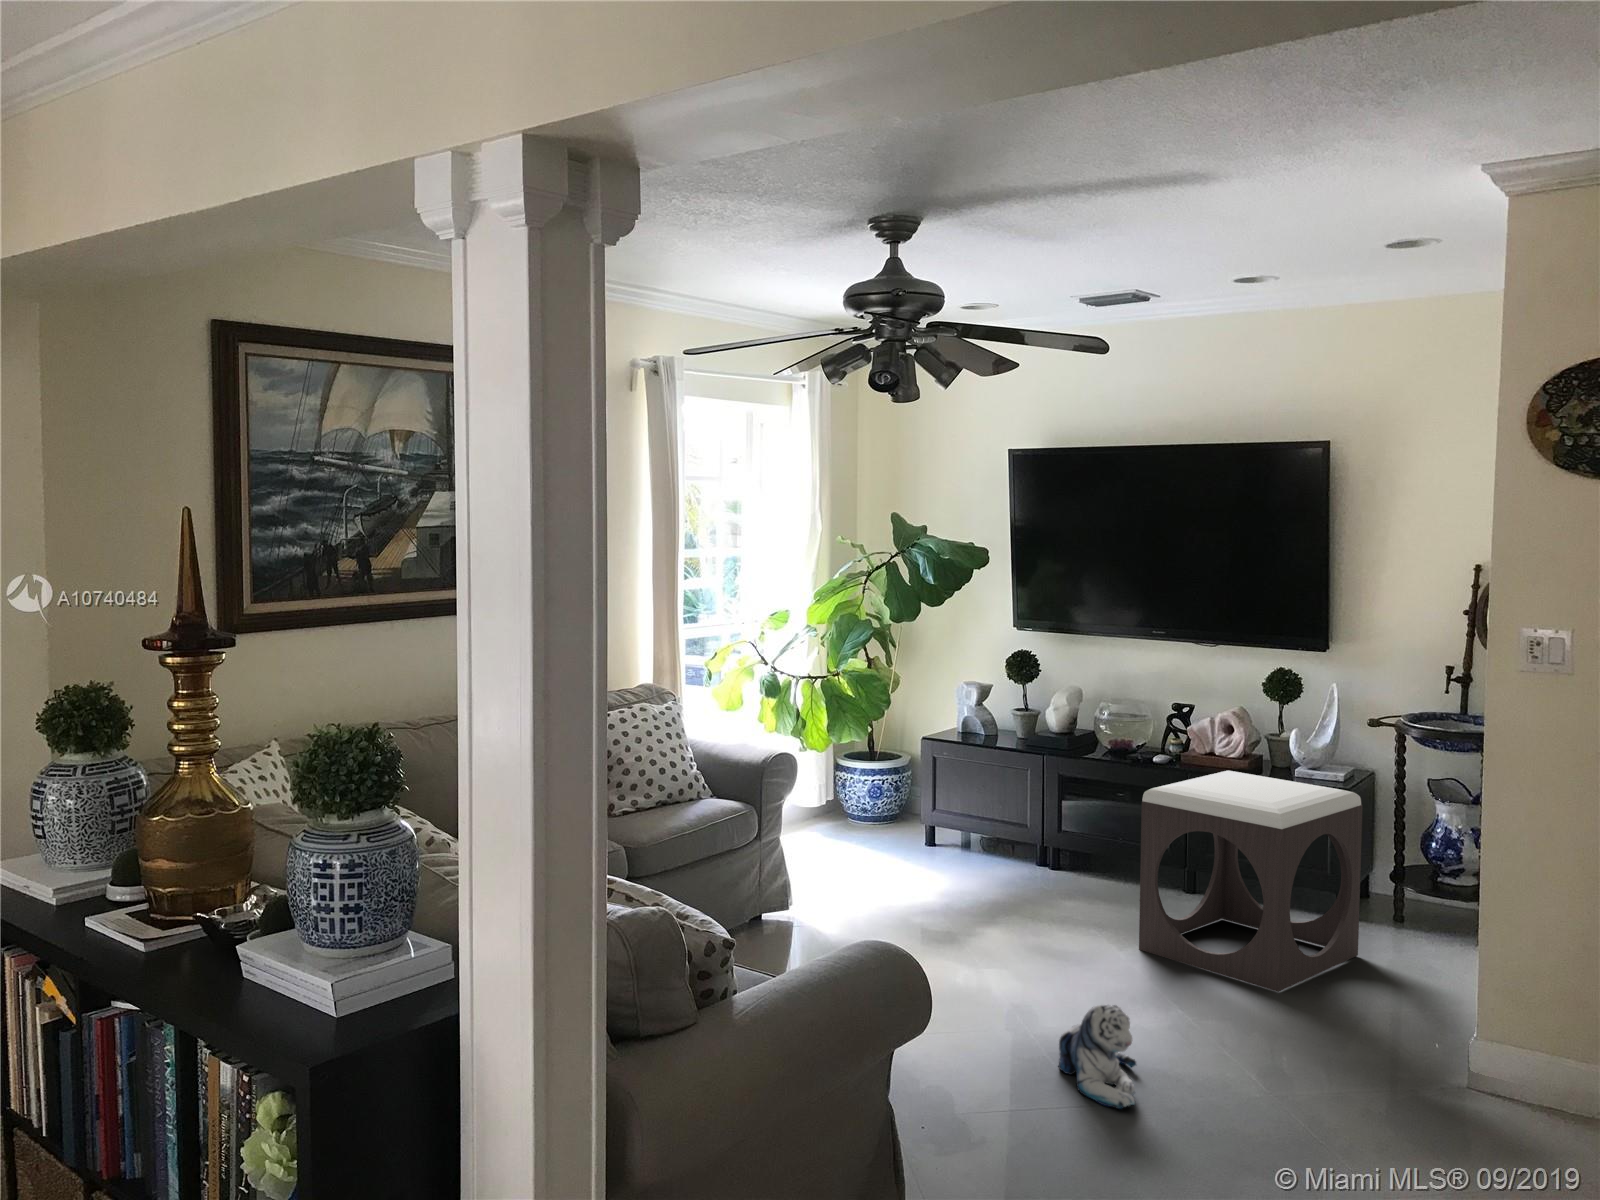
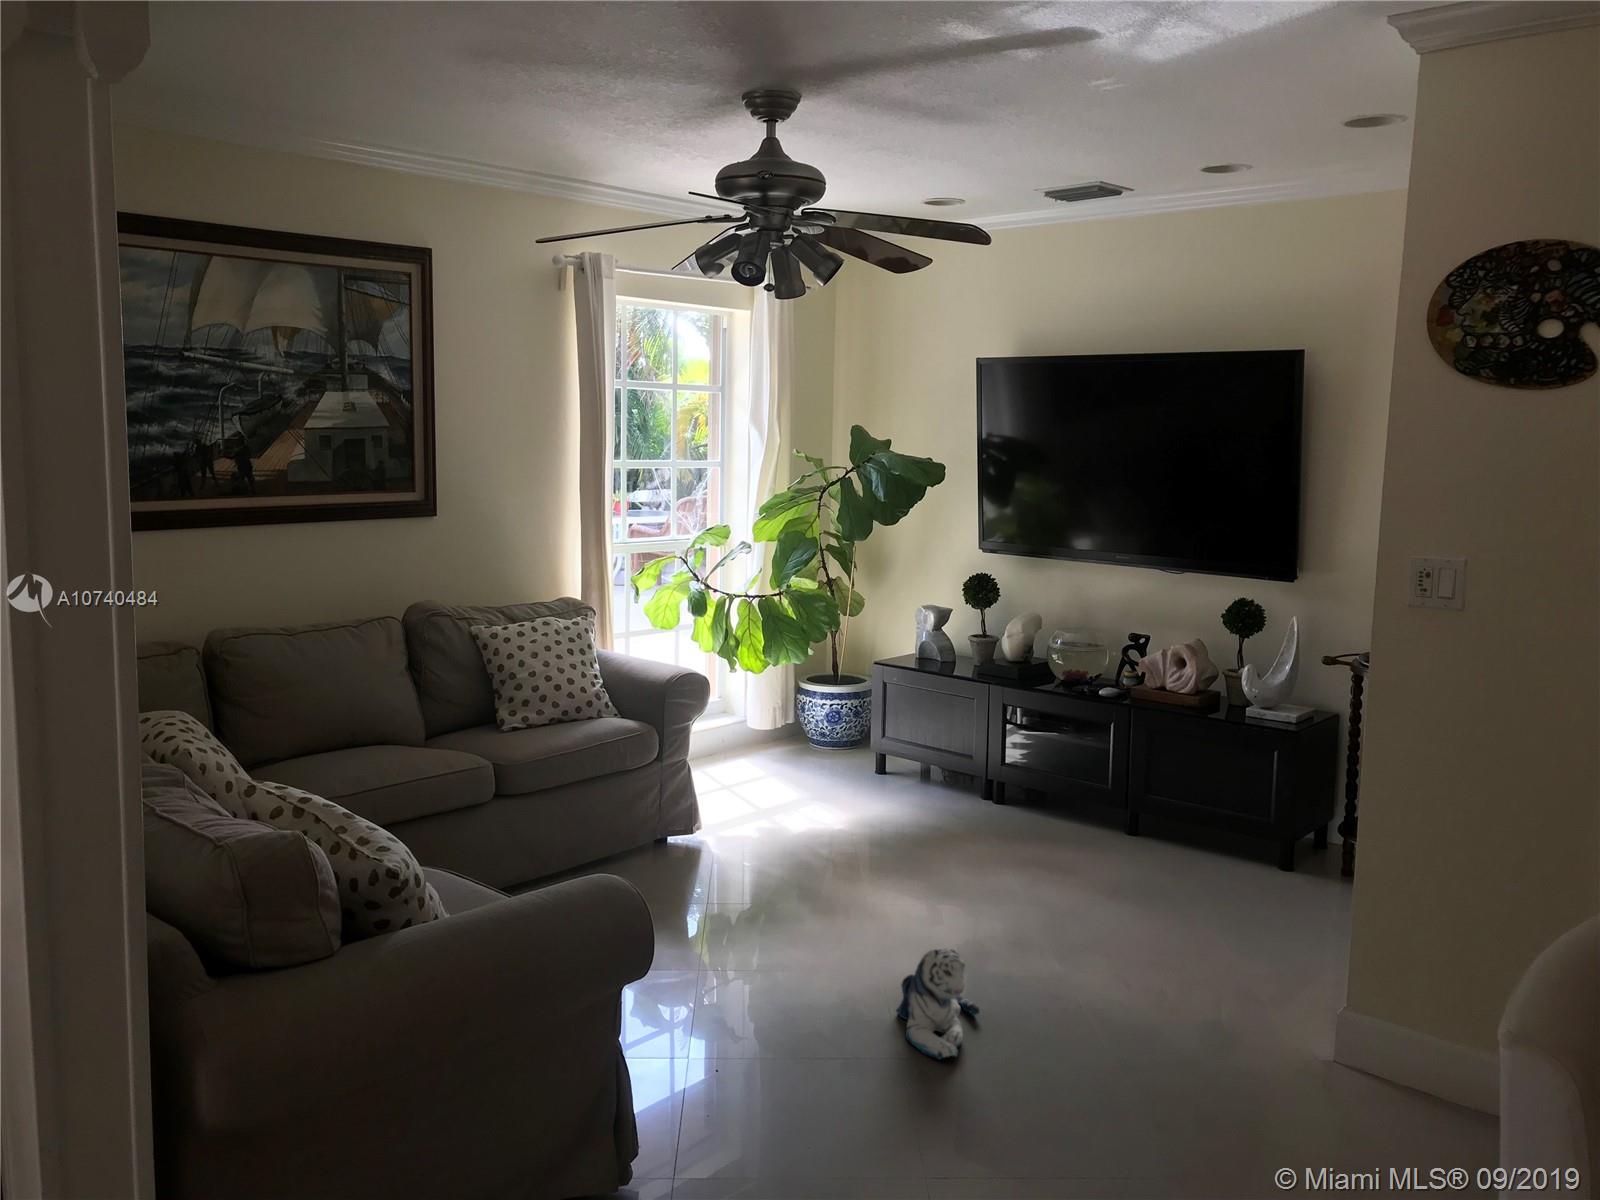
footstool: present [1139,771,1363,992] -> none [1047,707,1294,943]

